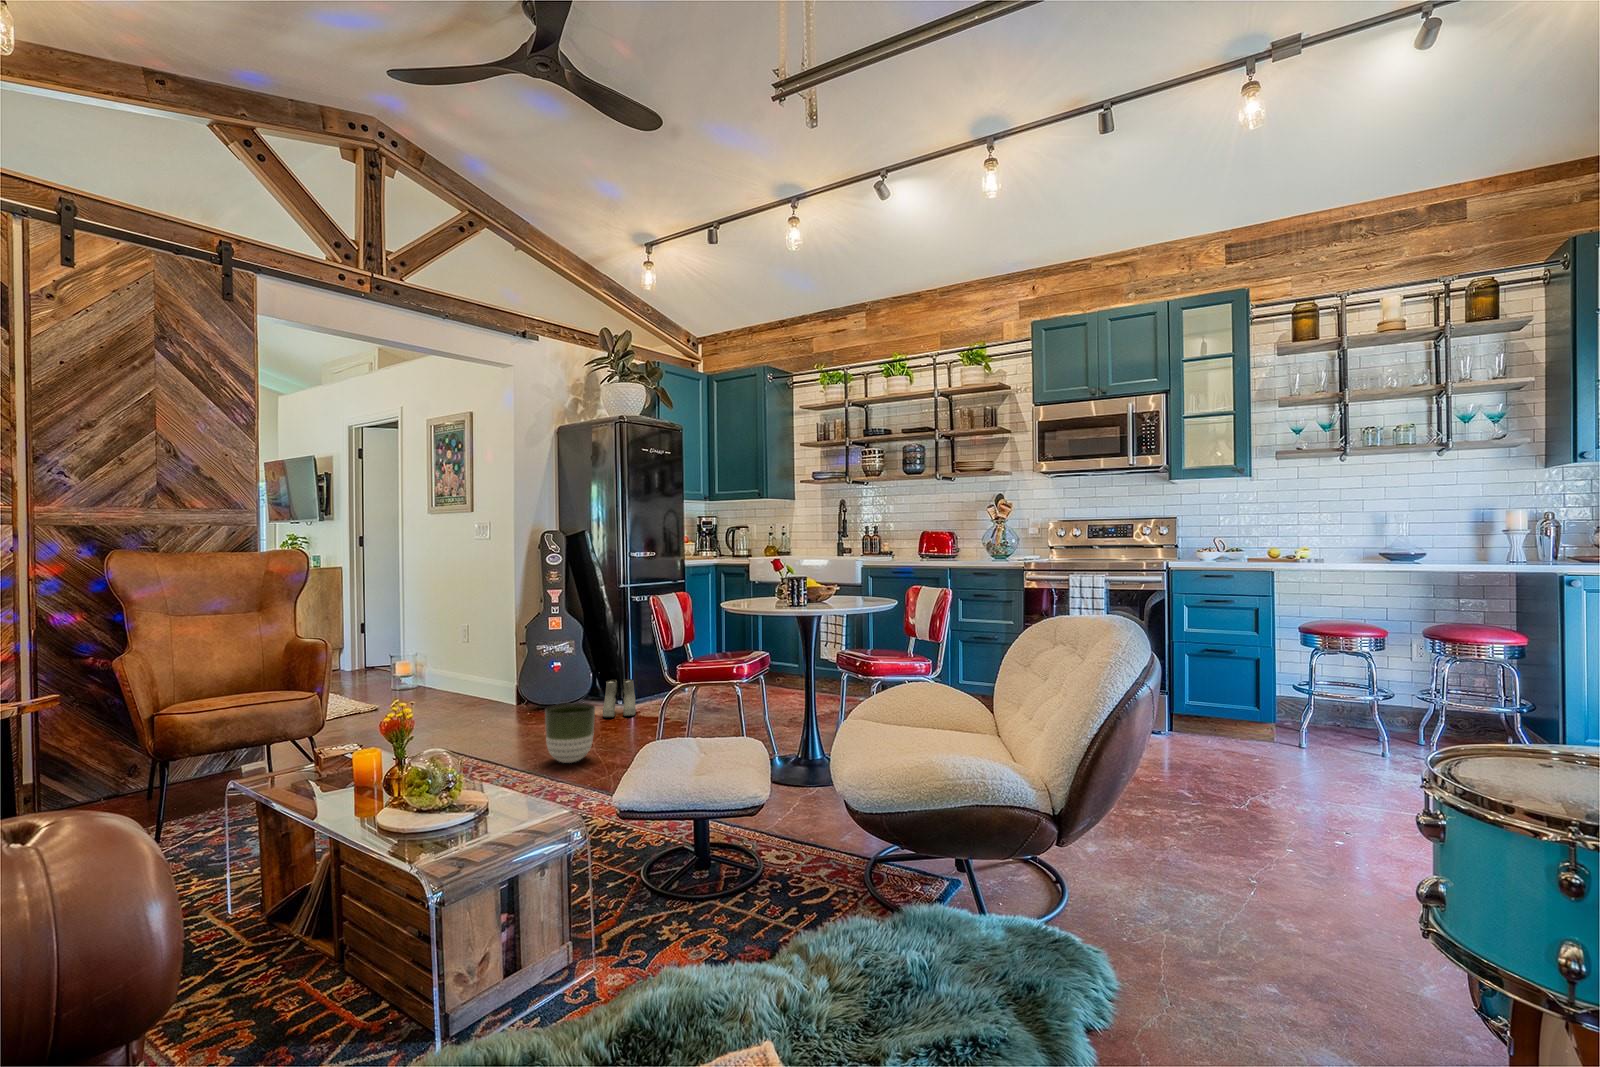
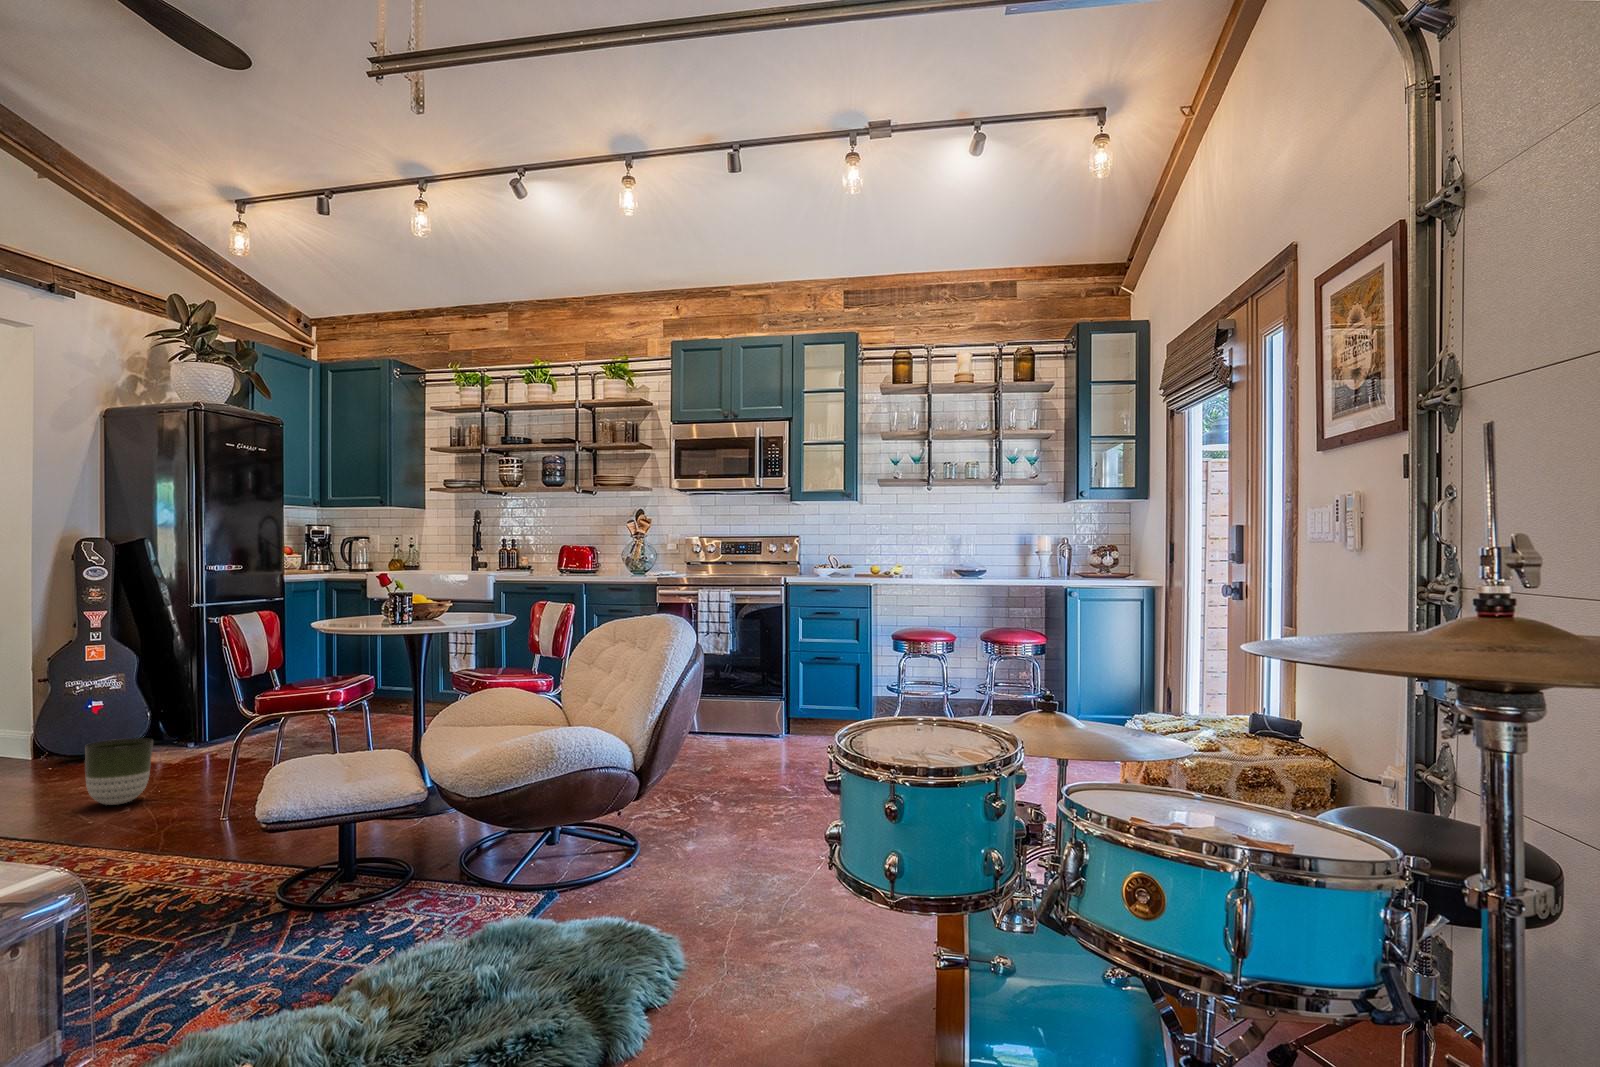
boots: present [603,679,636,717] -> none [162,716,207,761]

